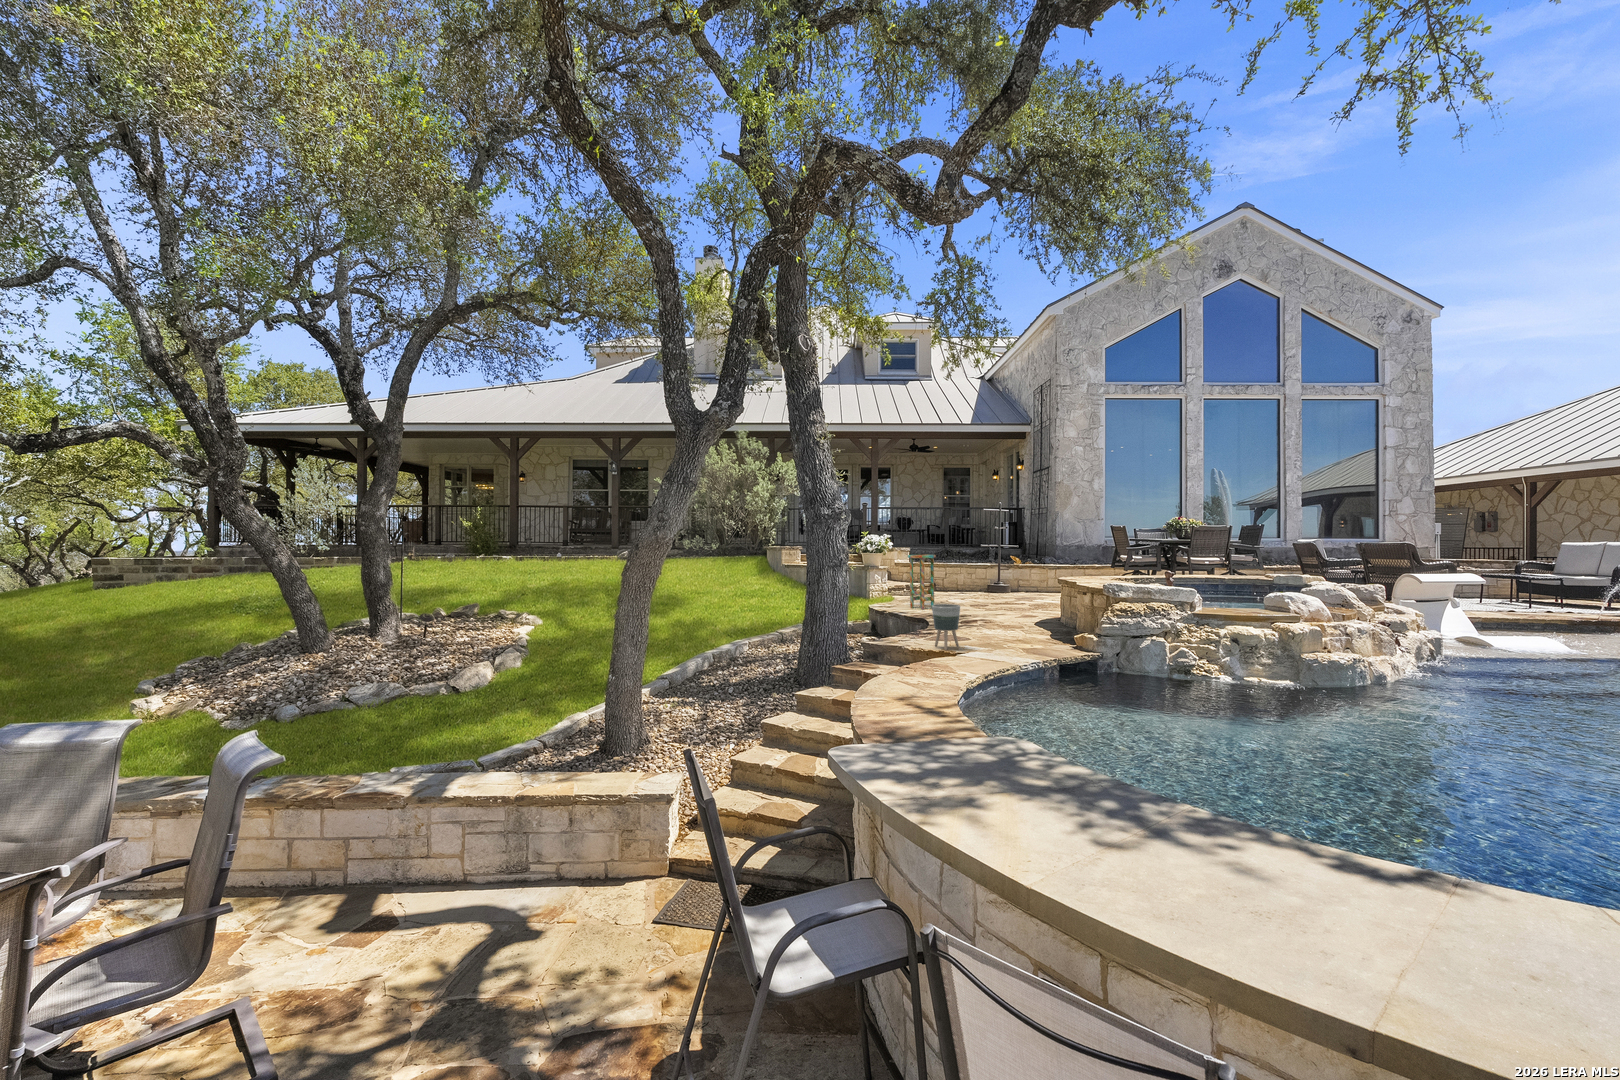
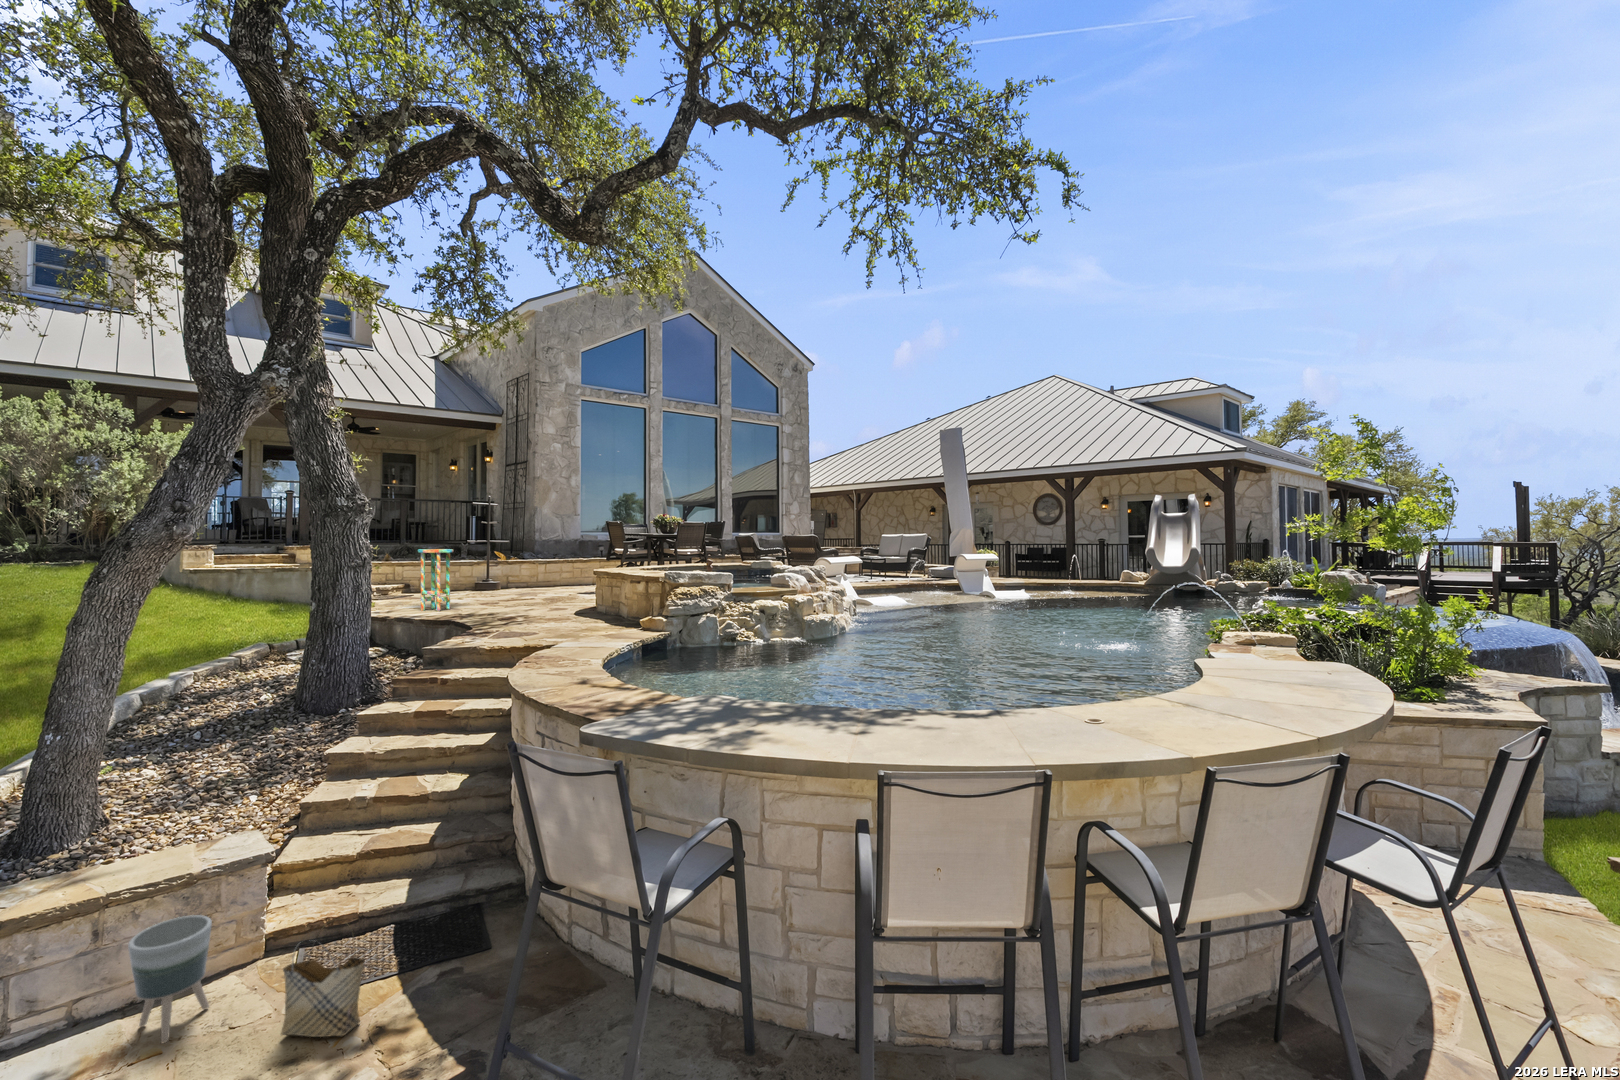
planter: present [932,604,960,650] -> present [128,915,212,1043]
woven basket: none [624,867,670,965] -> present [281,919,365,1037]

